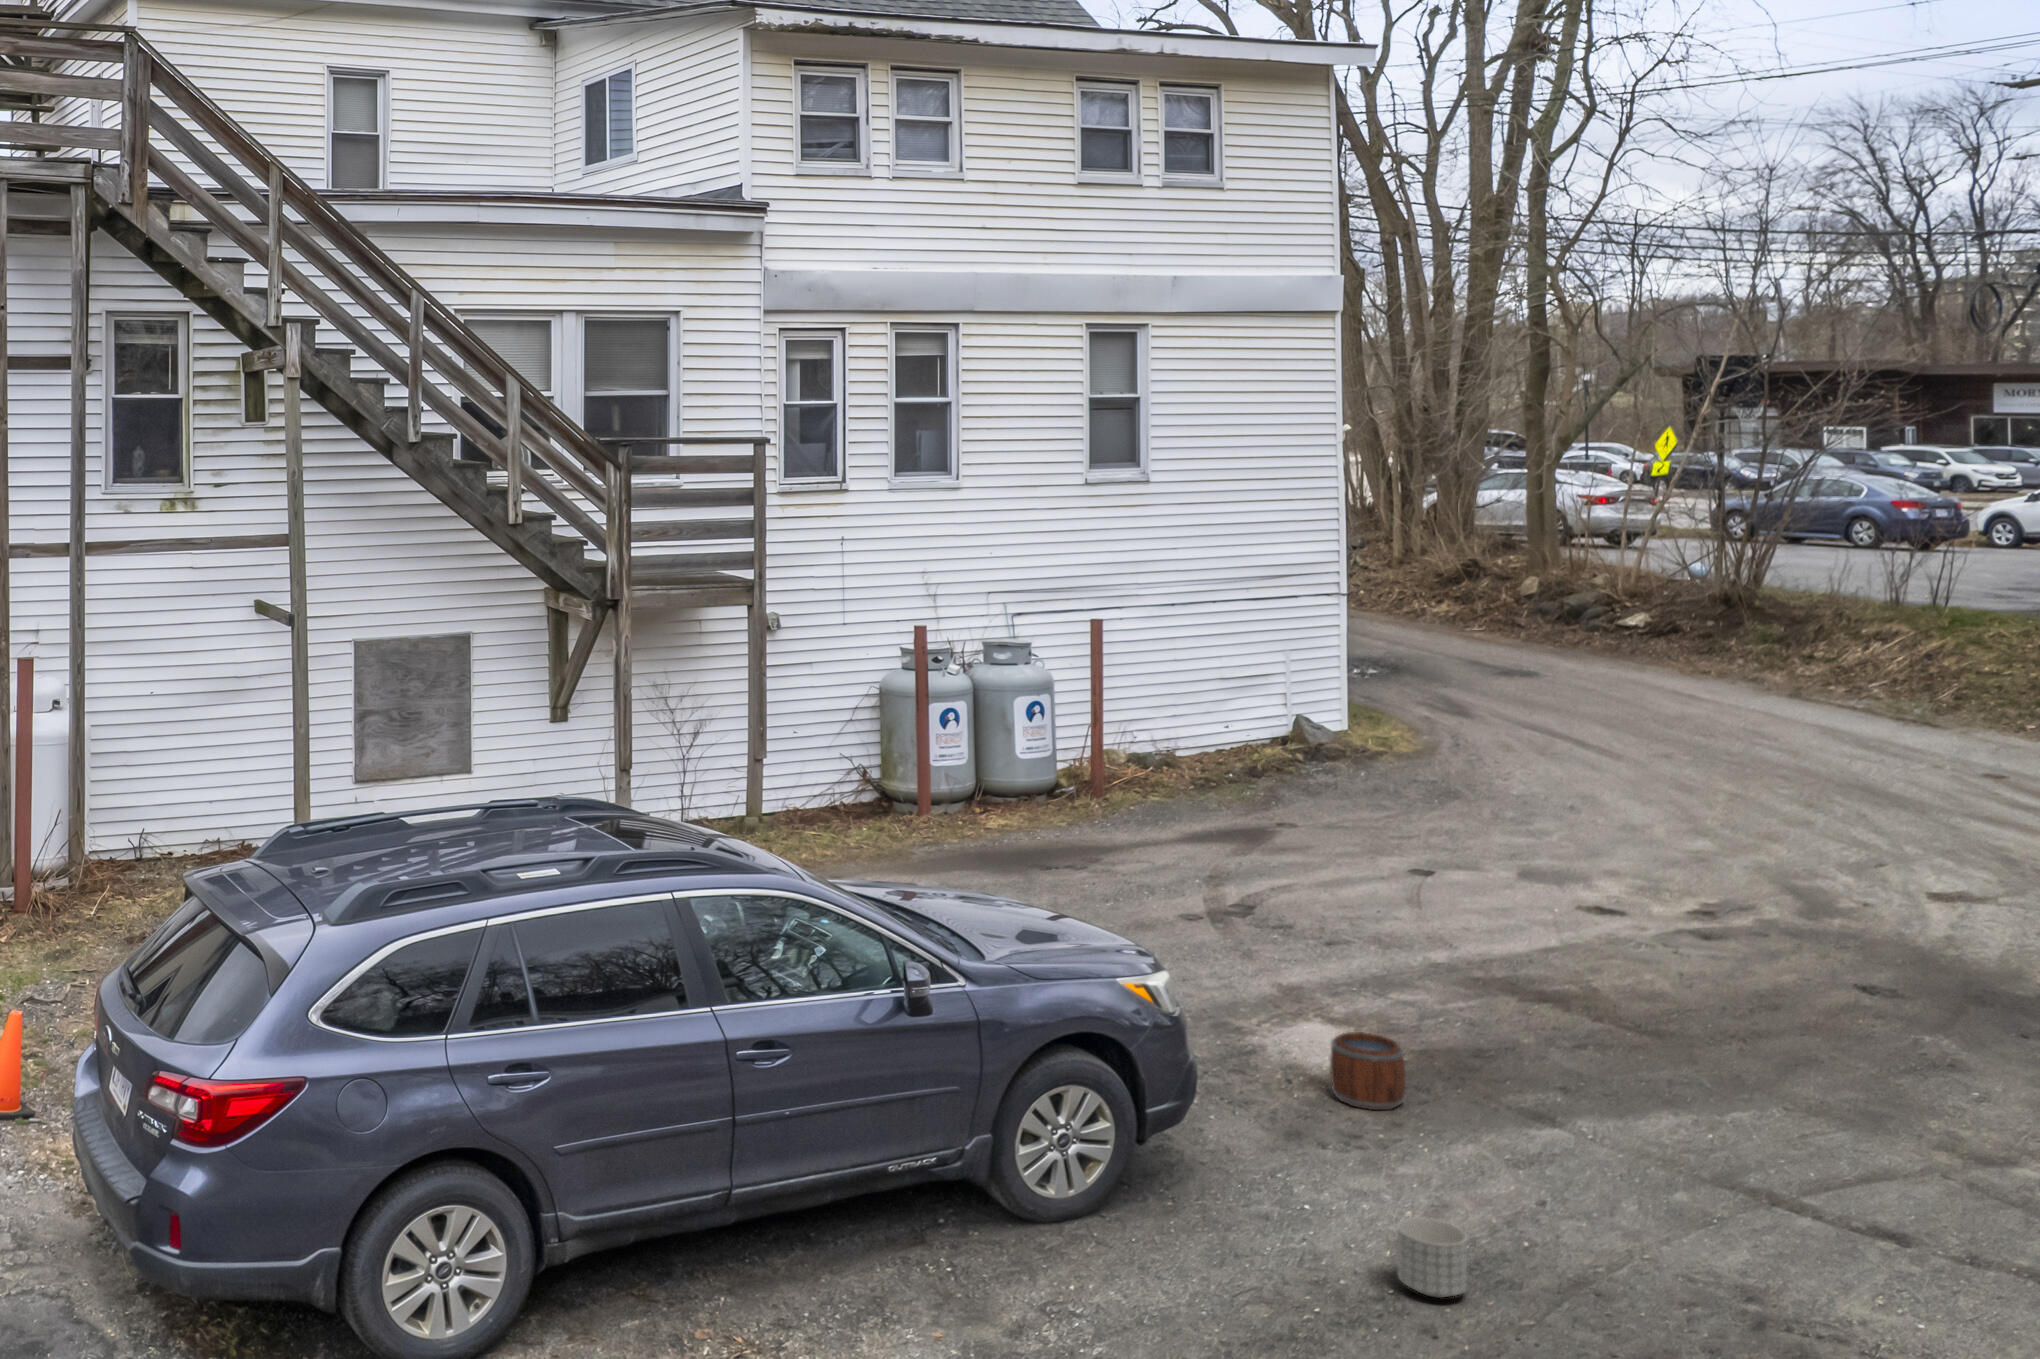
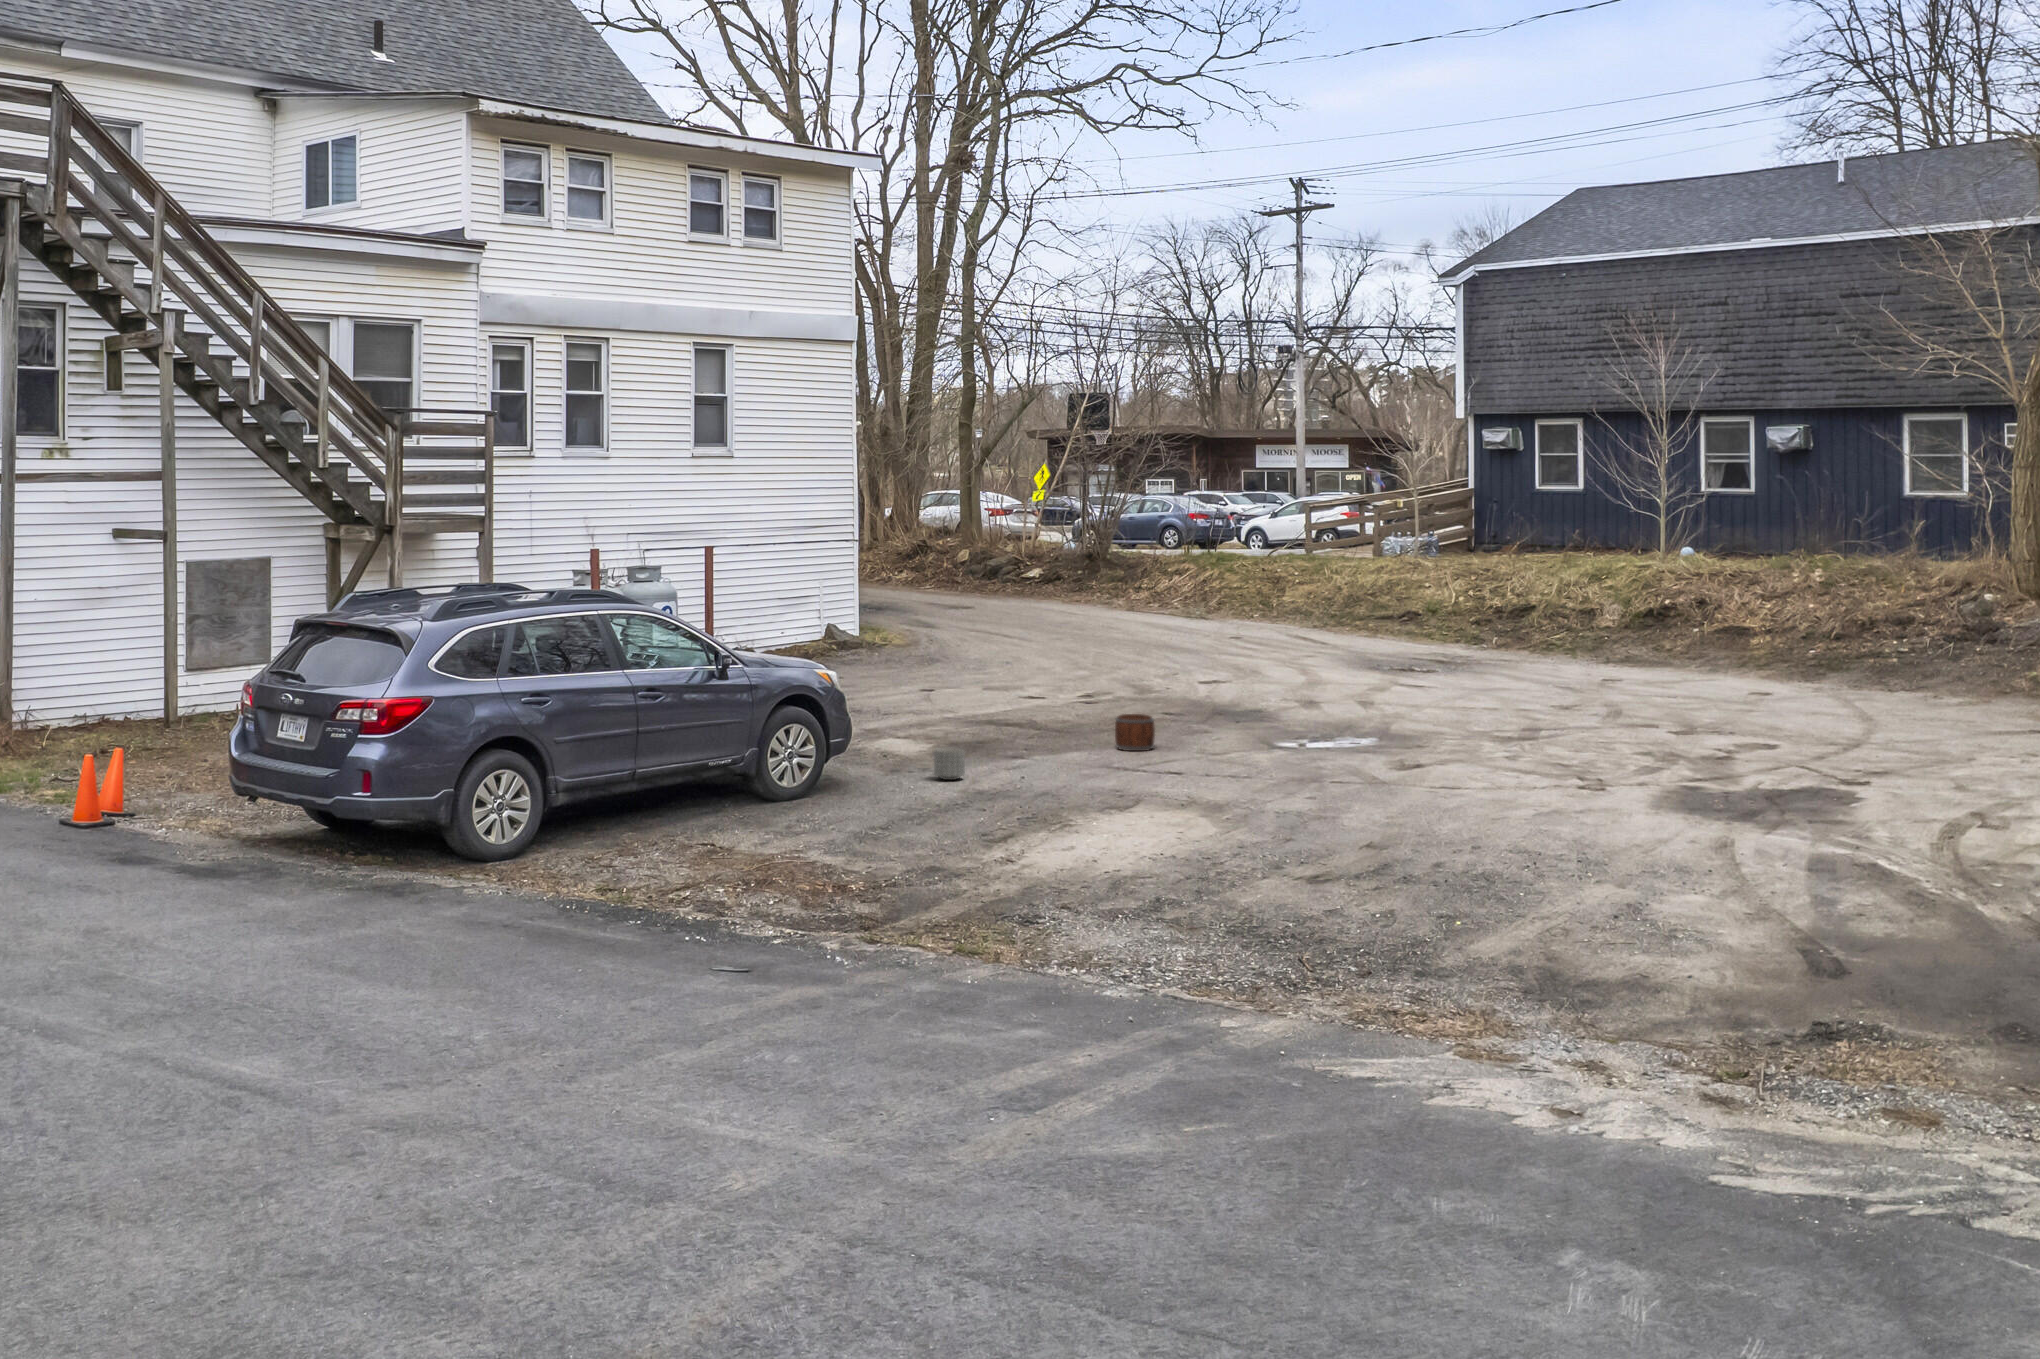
bucket: present [1330,1032,1405,1110] -> present [1115,714,1155,751]

